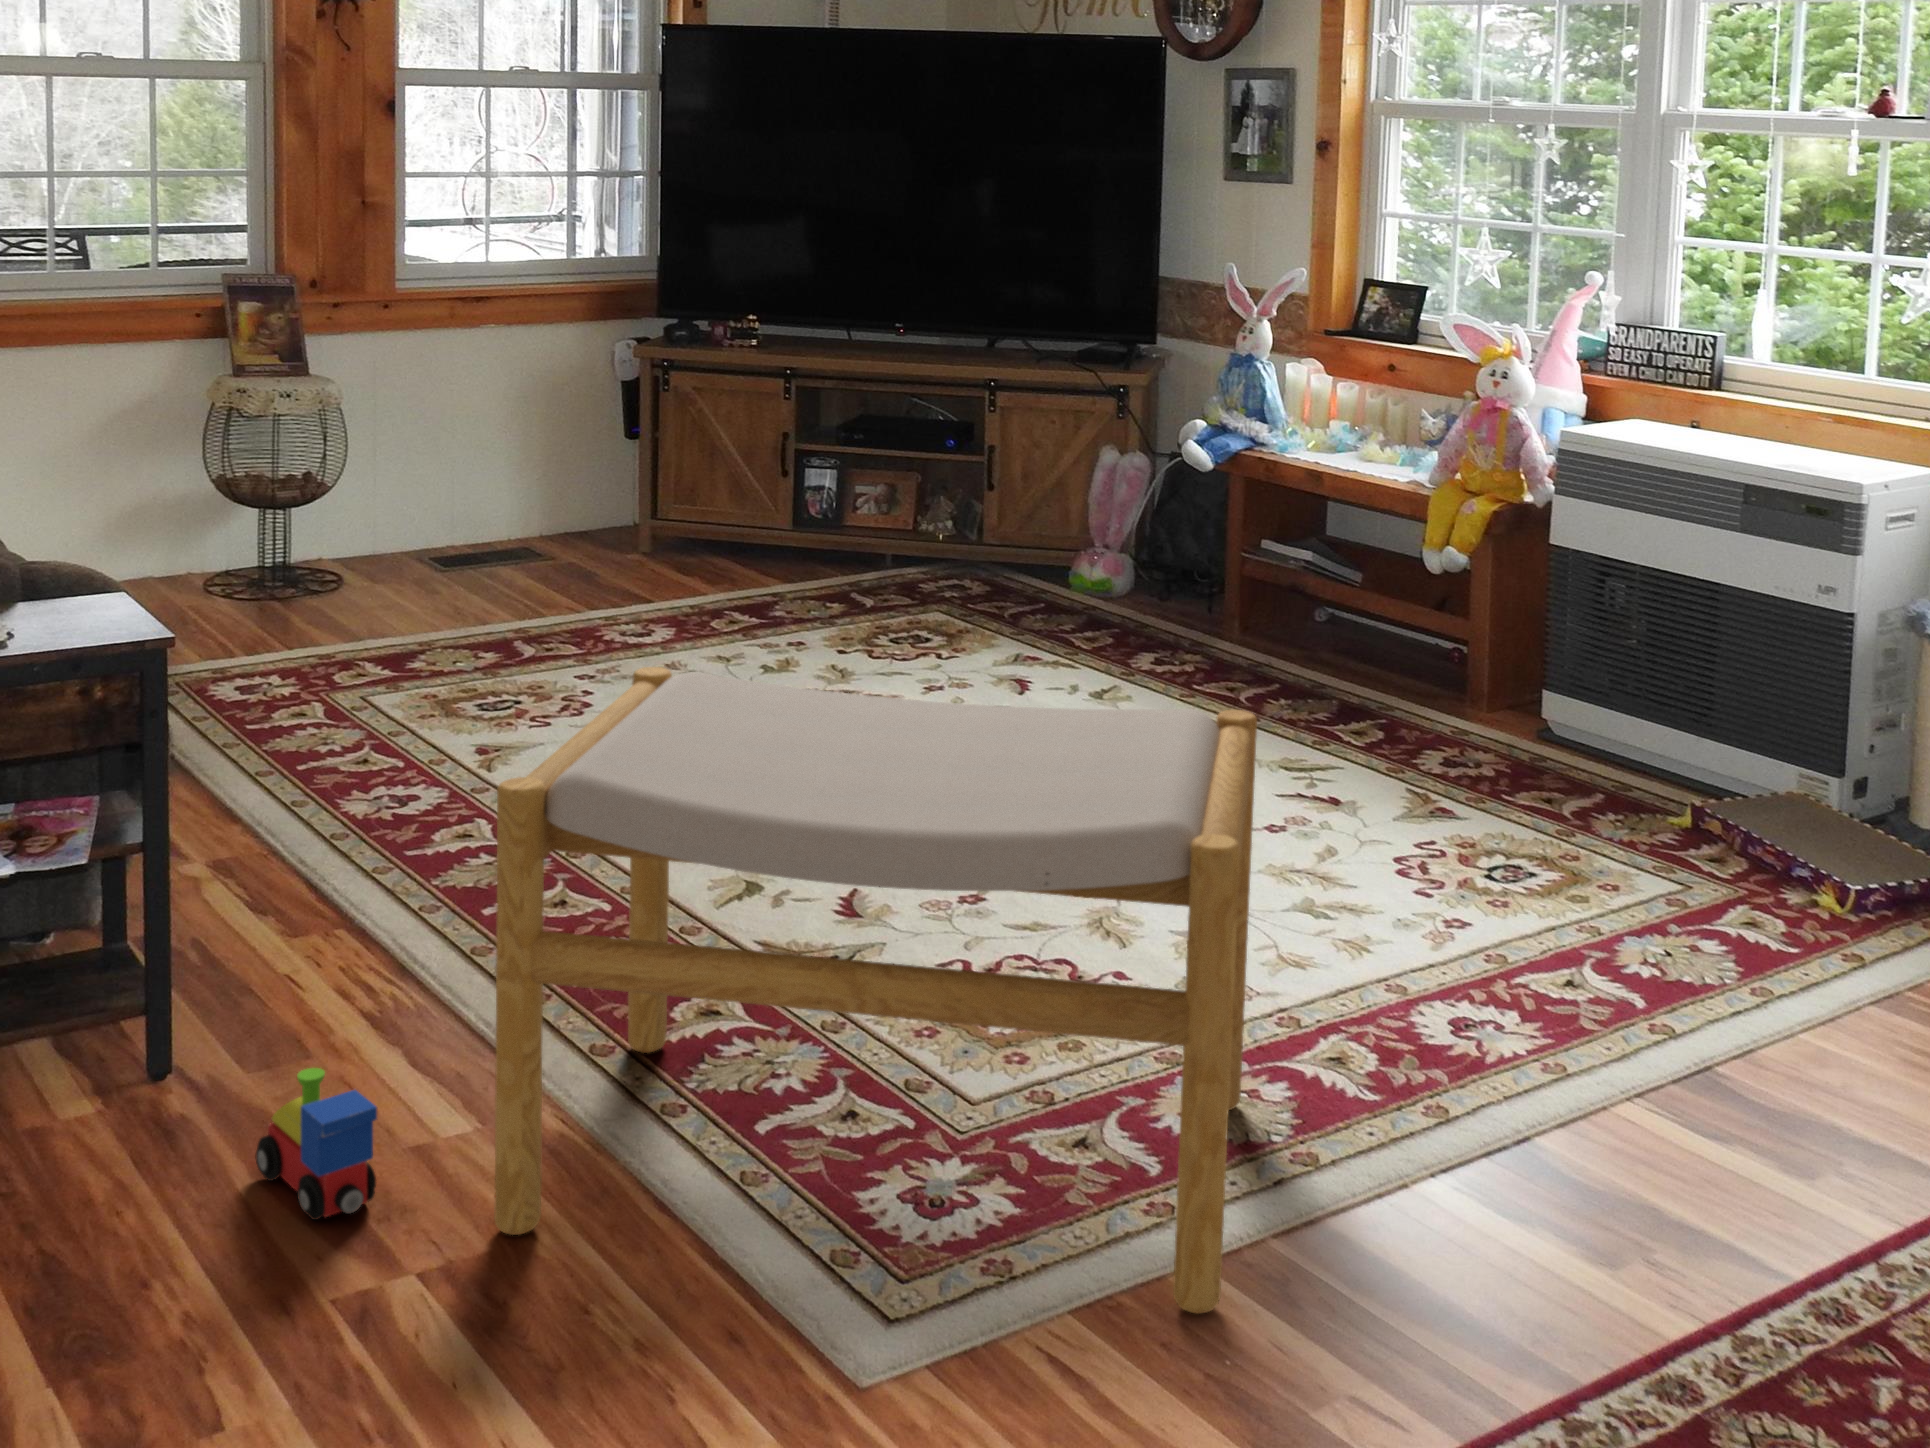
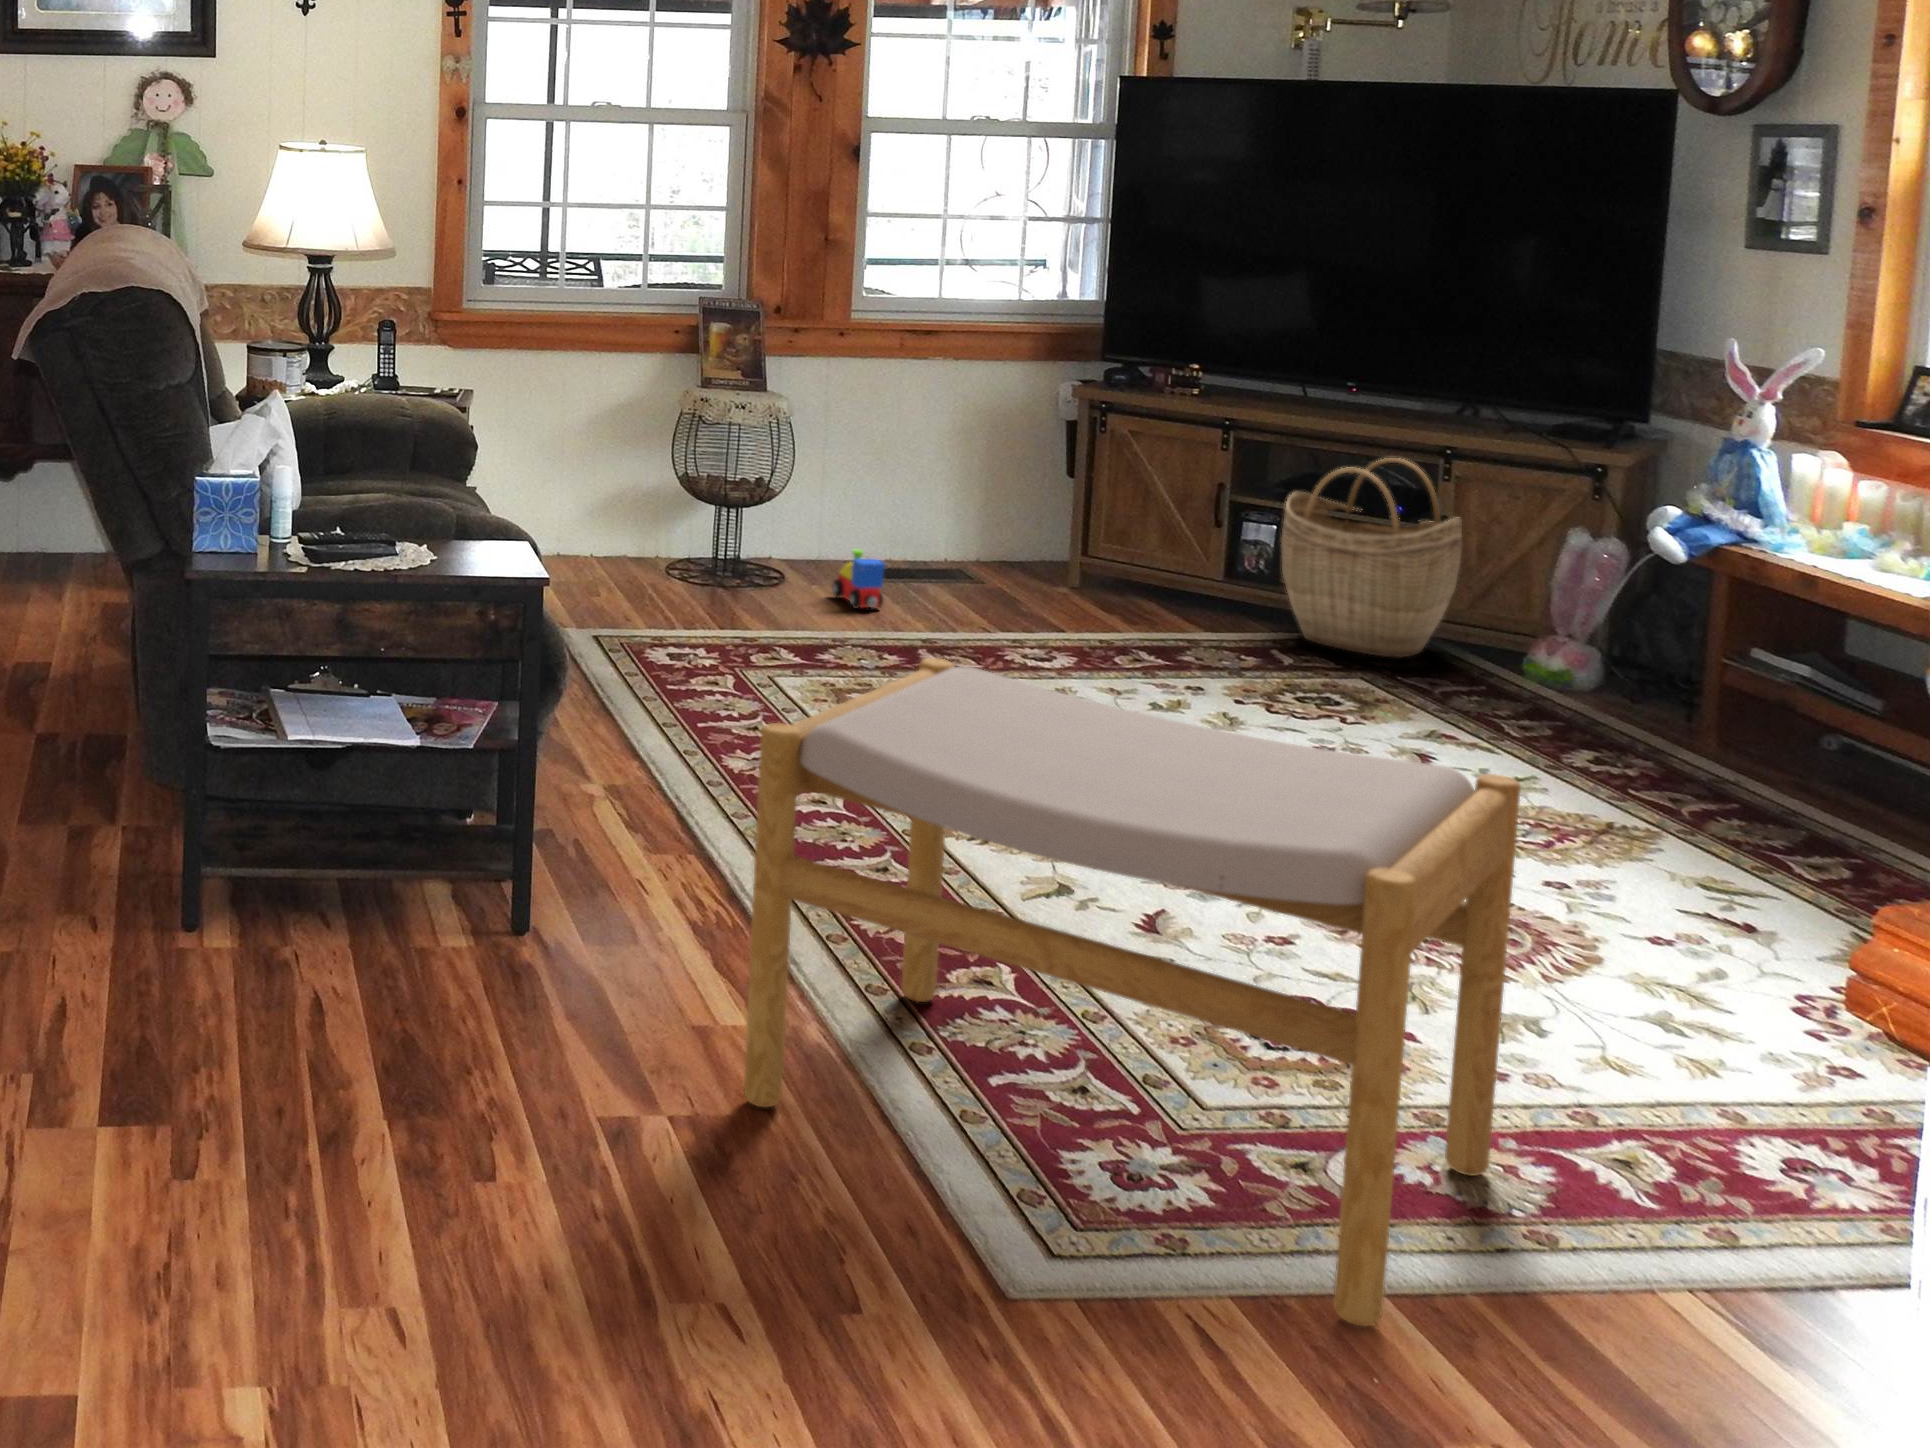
woven basket: none [851,395,1007,586] -> present [1281,458,1462,658]
toy train: present [255,1068,377,1220] -> present [832,549,885,609]

